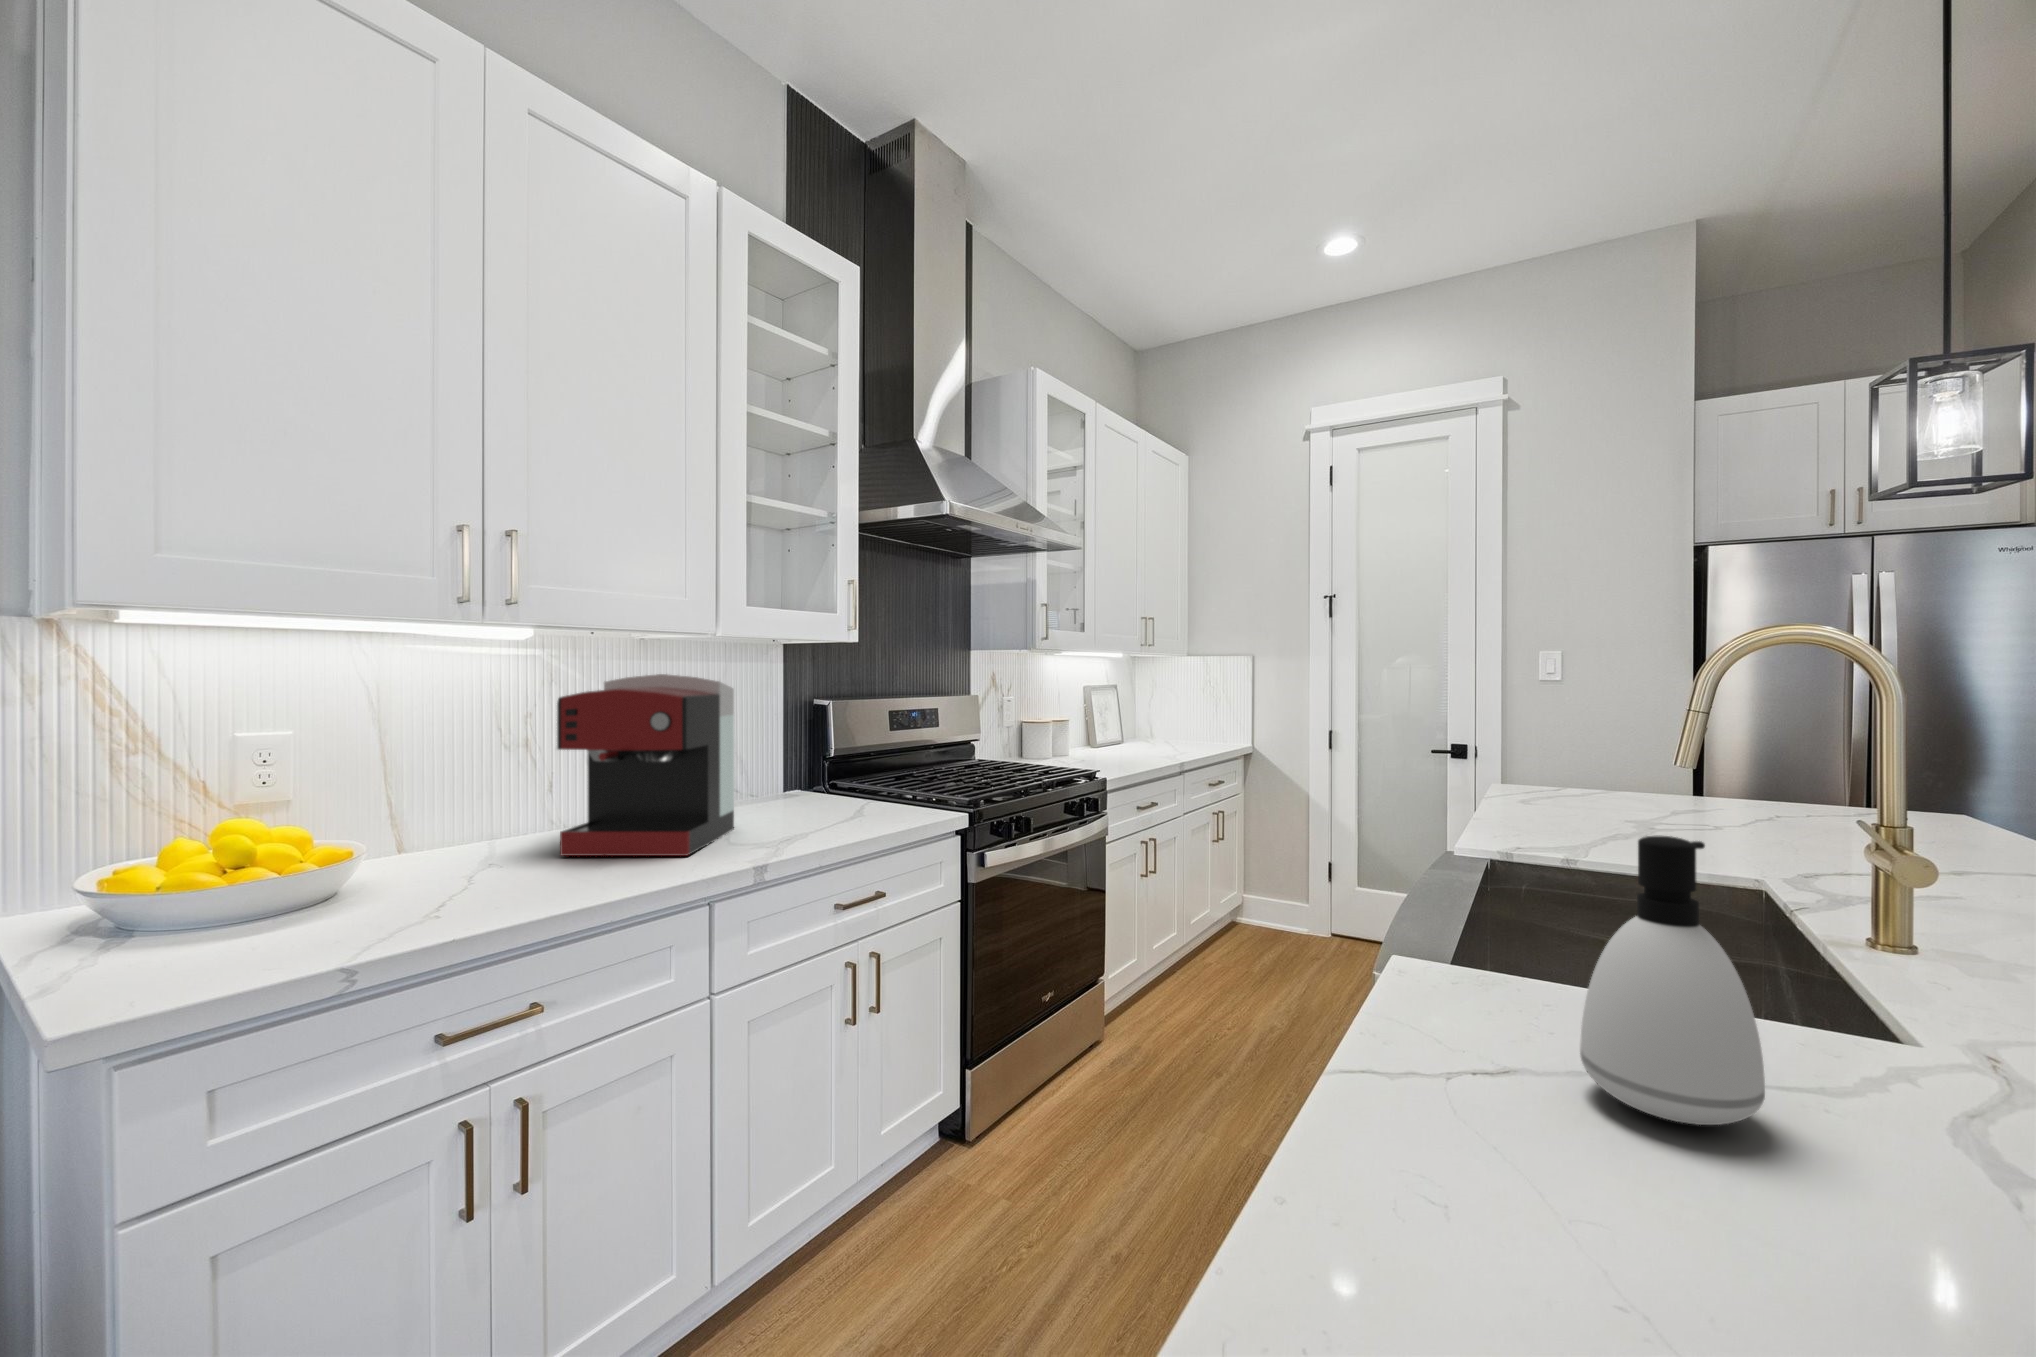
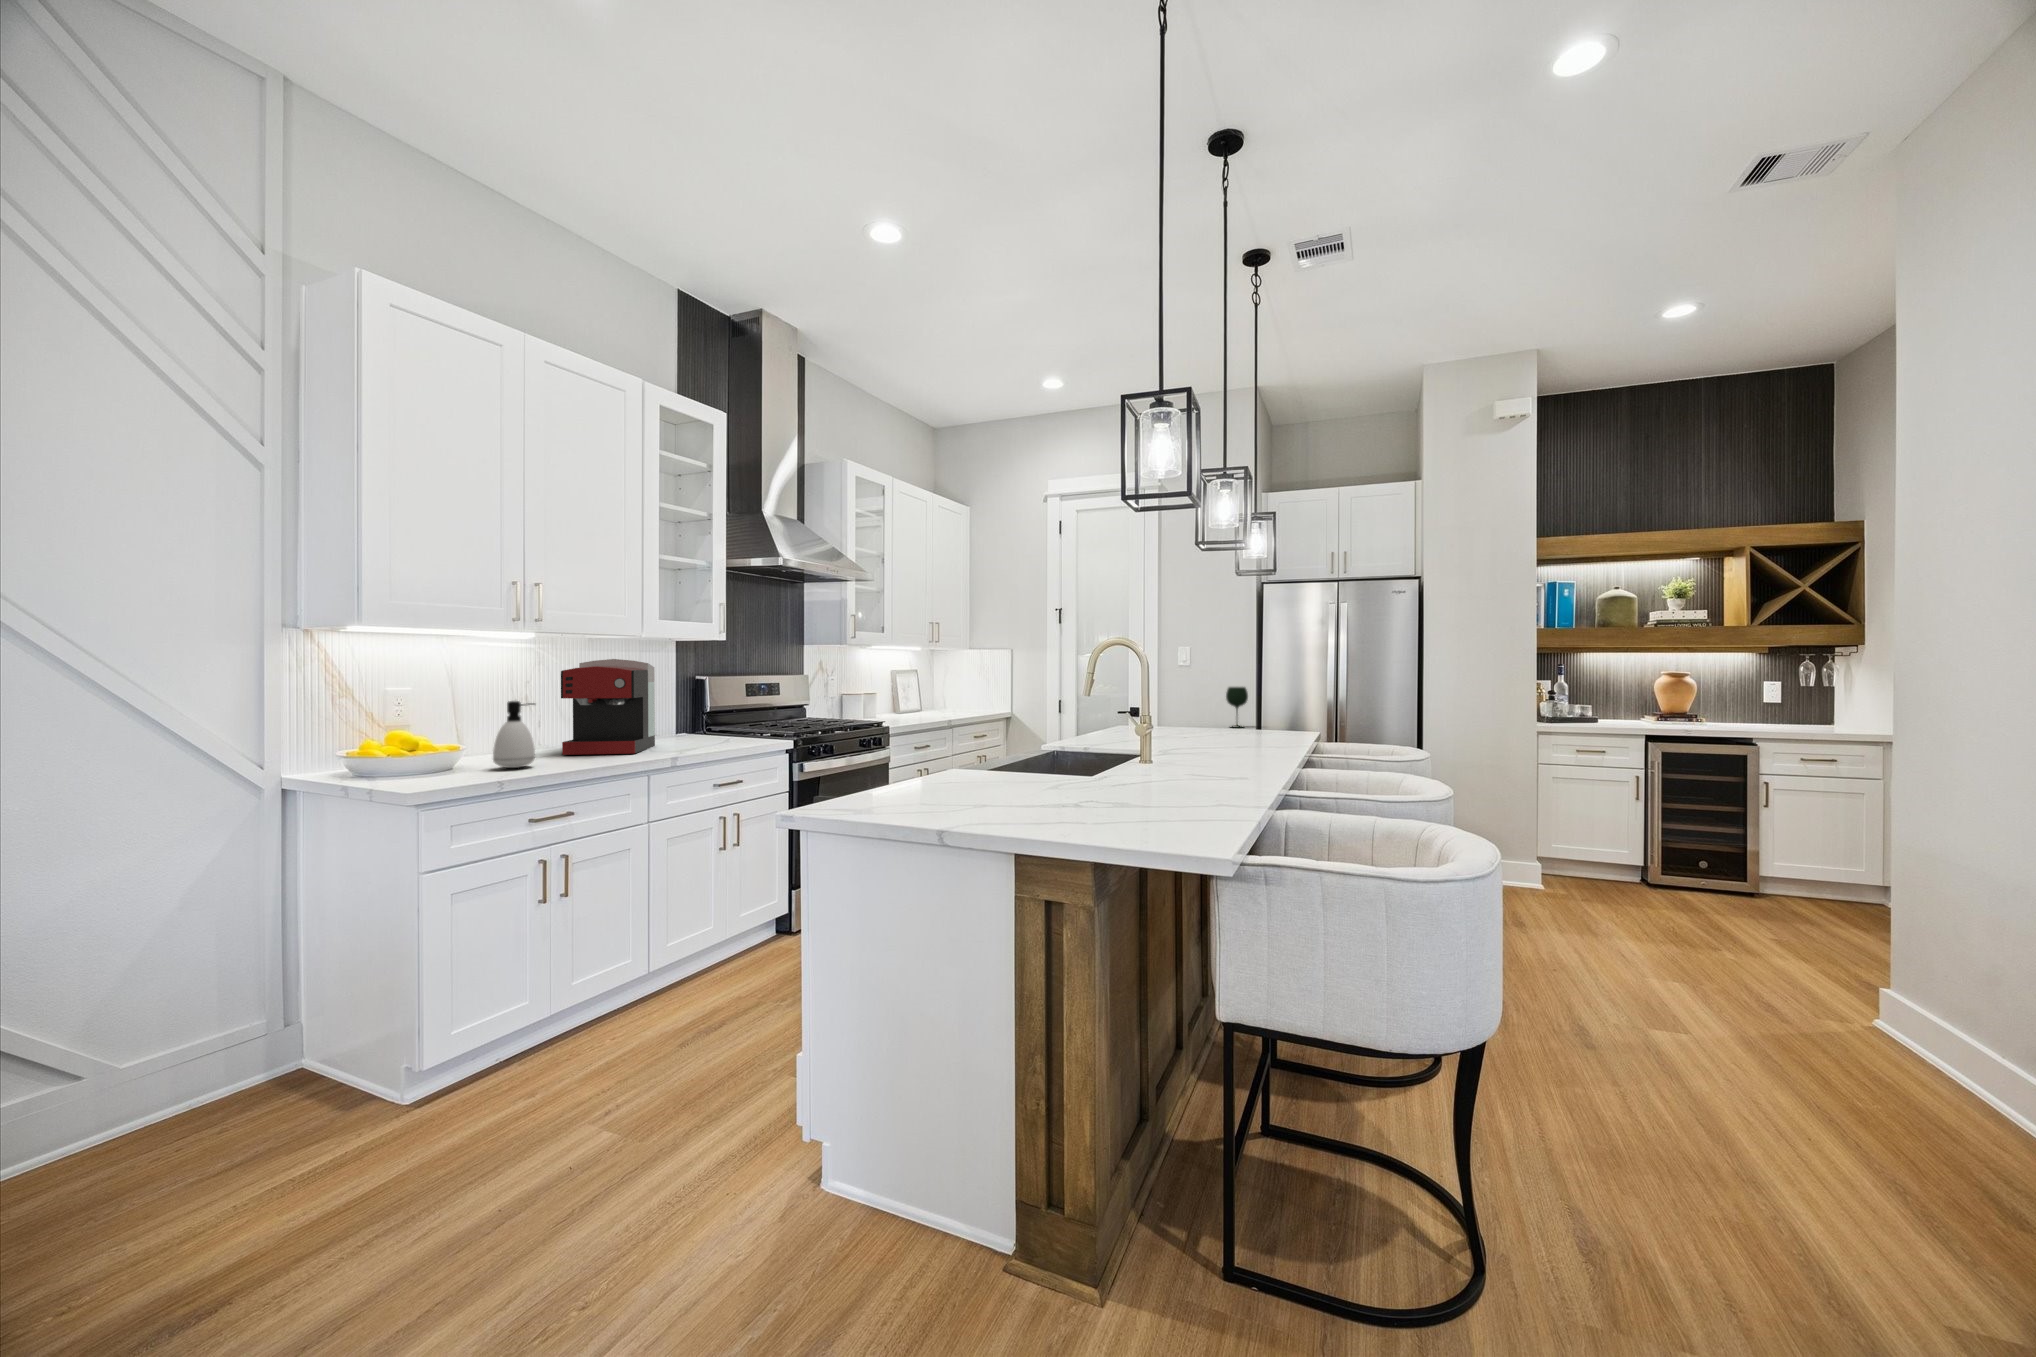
wine glass: none [1700,719,1751,793] -> present [1226,687,1248,727]
soap dispenser: present [1580,836,1765,1125] -> present [493,701,535,768]

